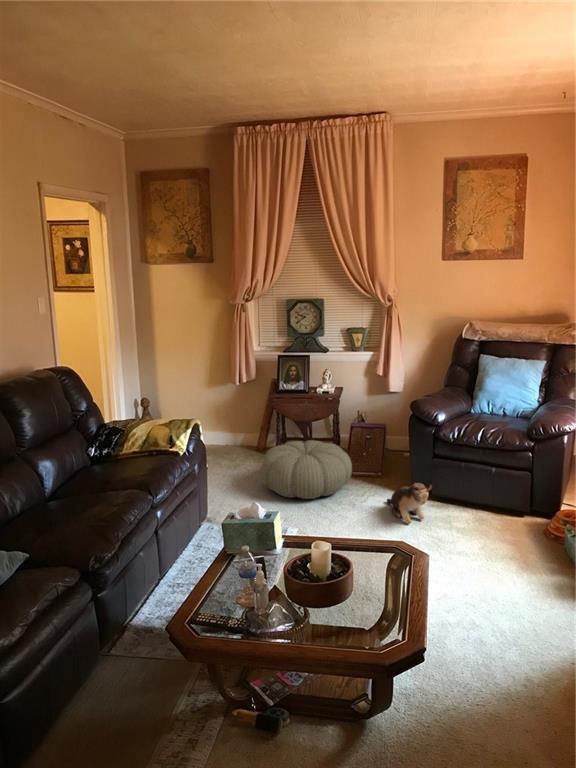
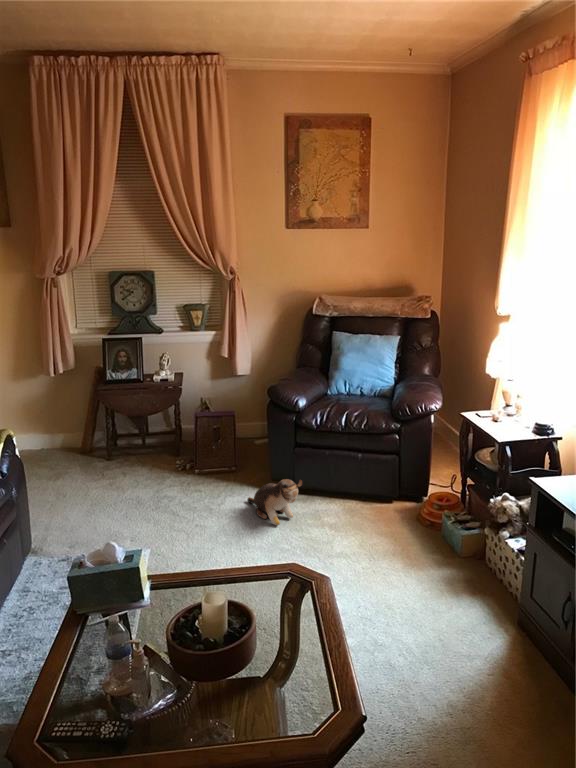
pouf: present [261,440,352,499] -> none [95,438,204,510]

